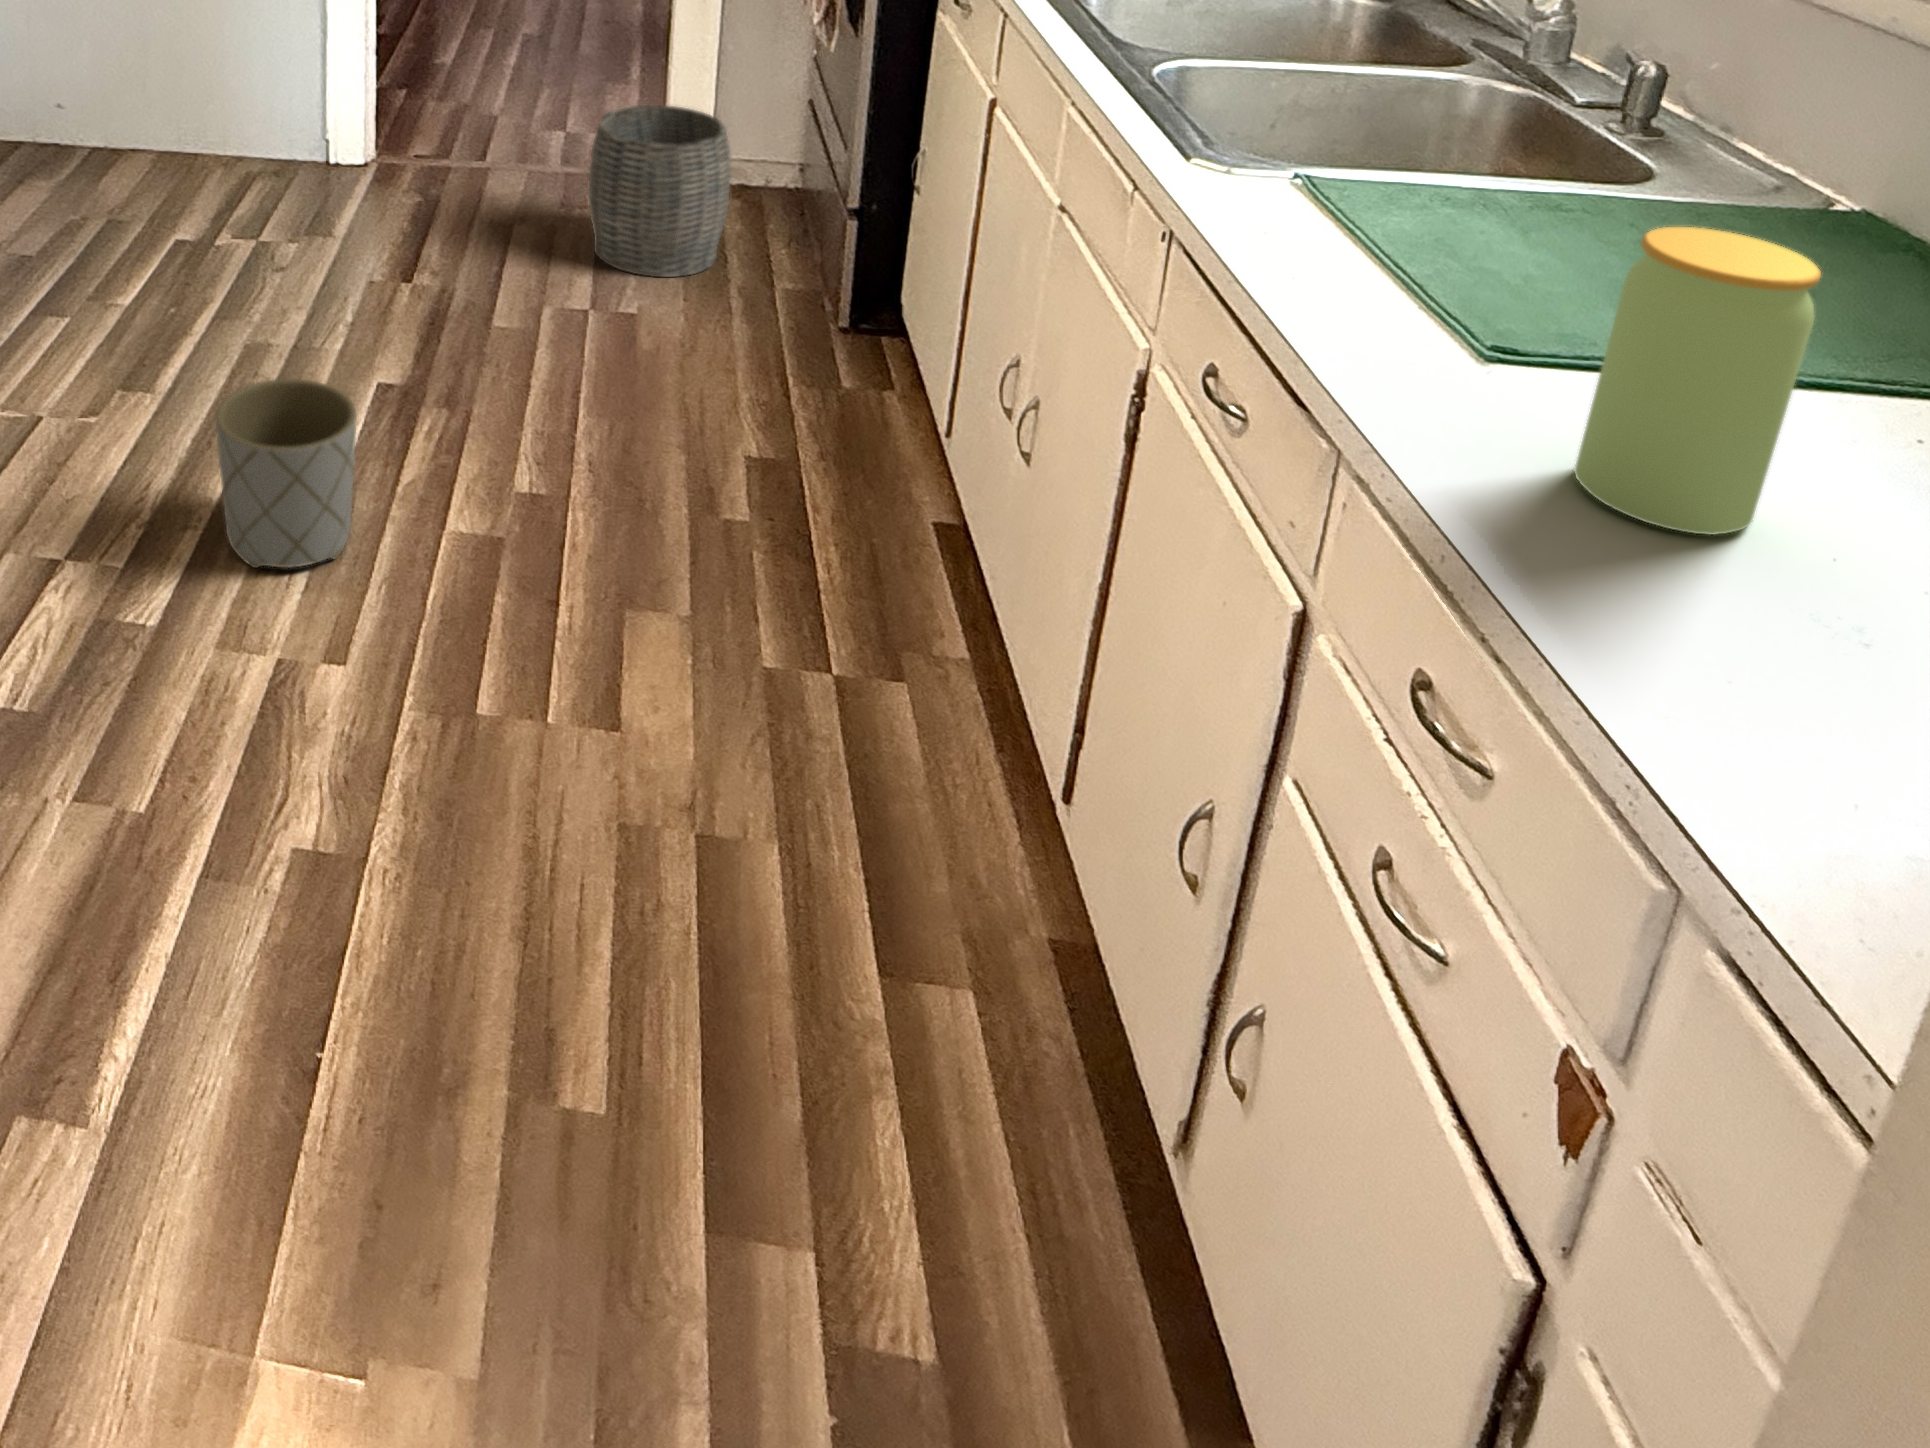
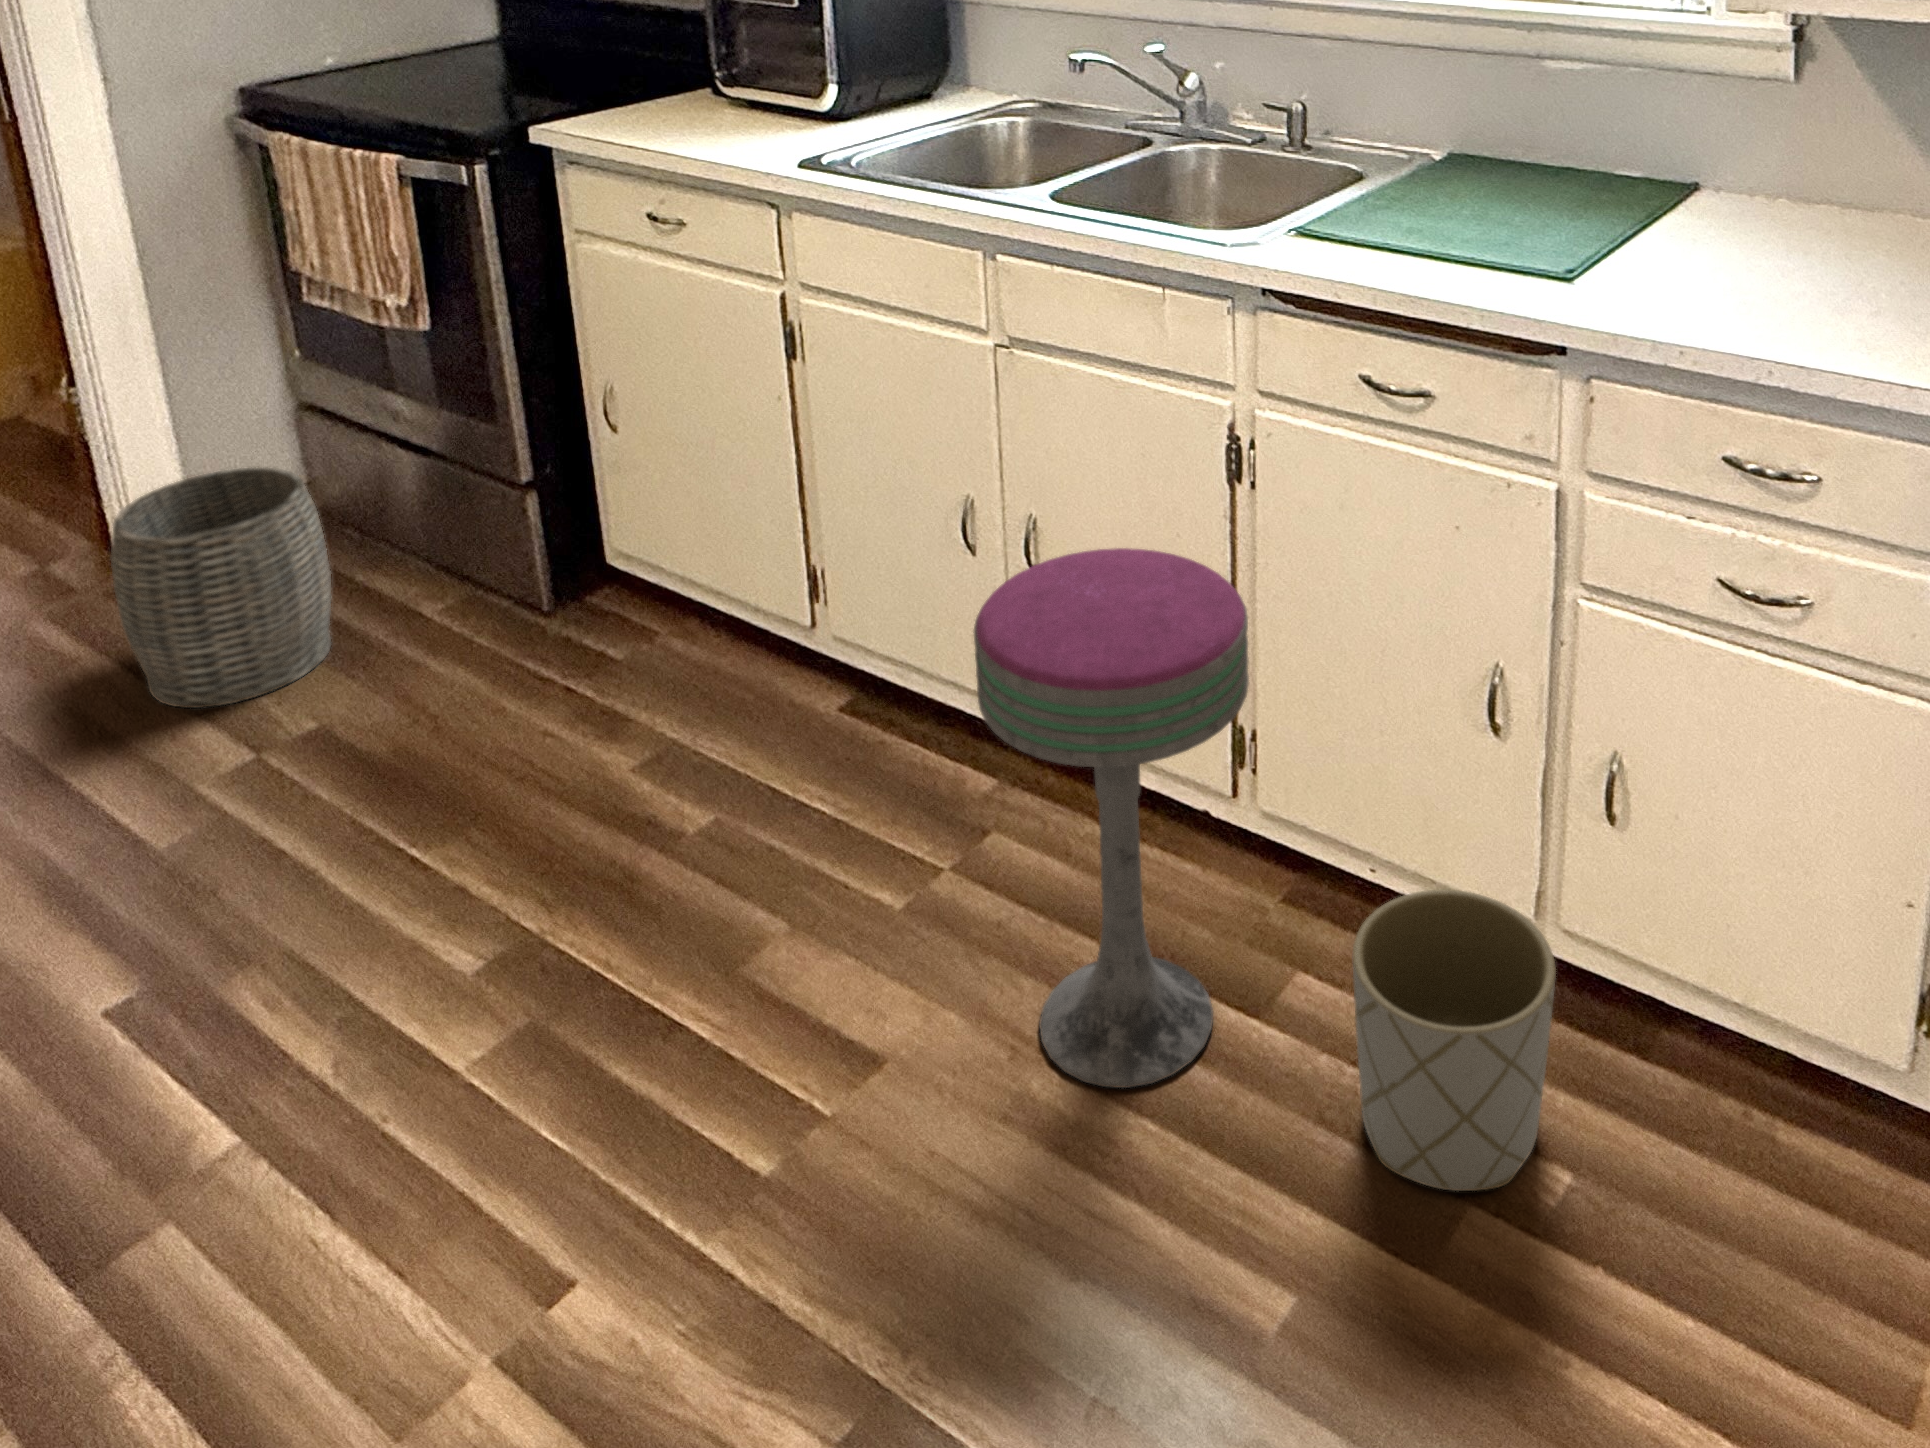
jar: present [1574,227,1821,535] -> none [1670,147,1762,318]
planter: present [215,379,357,568] -> present [1352,890,1556,1191]
bar stool: none [683,386,984,939] -> present [973,548,1249,1088]

